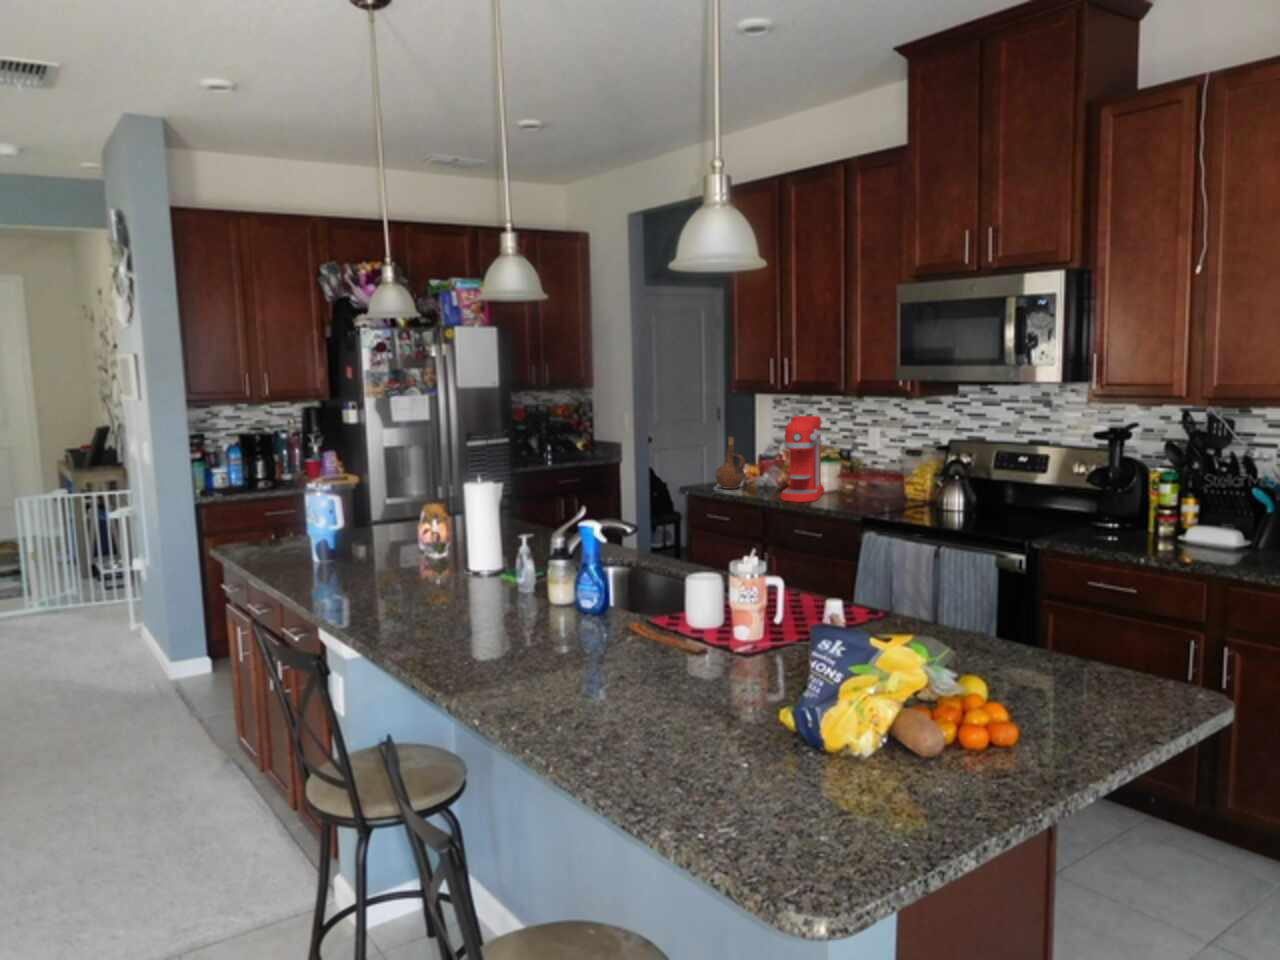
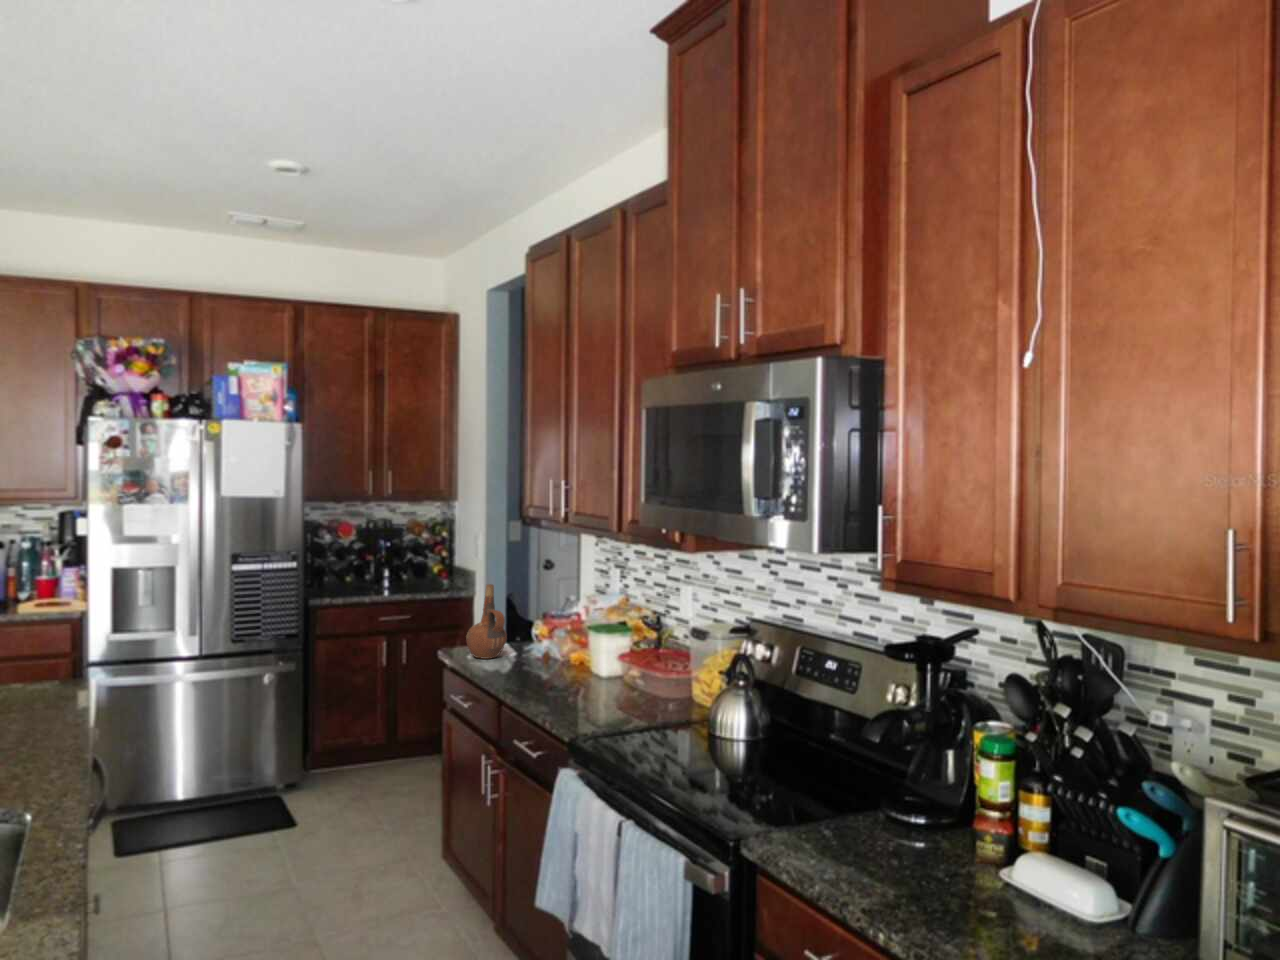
coffee maker: present [781,416,824,502] -> none [506,563,592,697]

